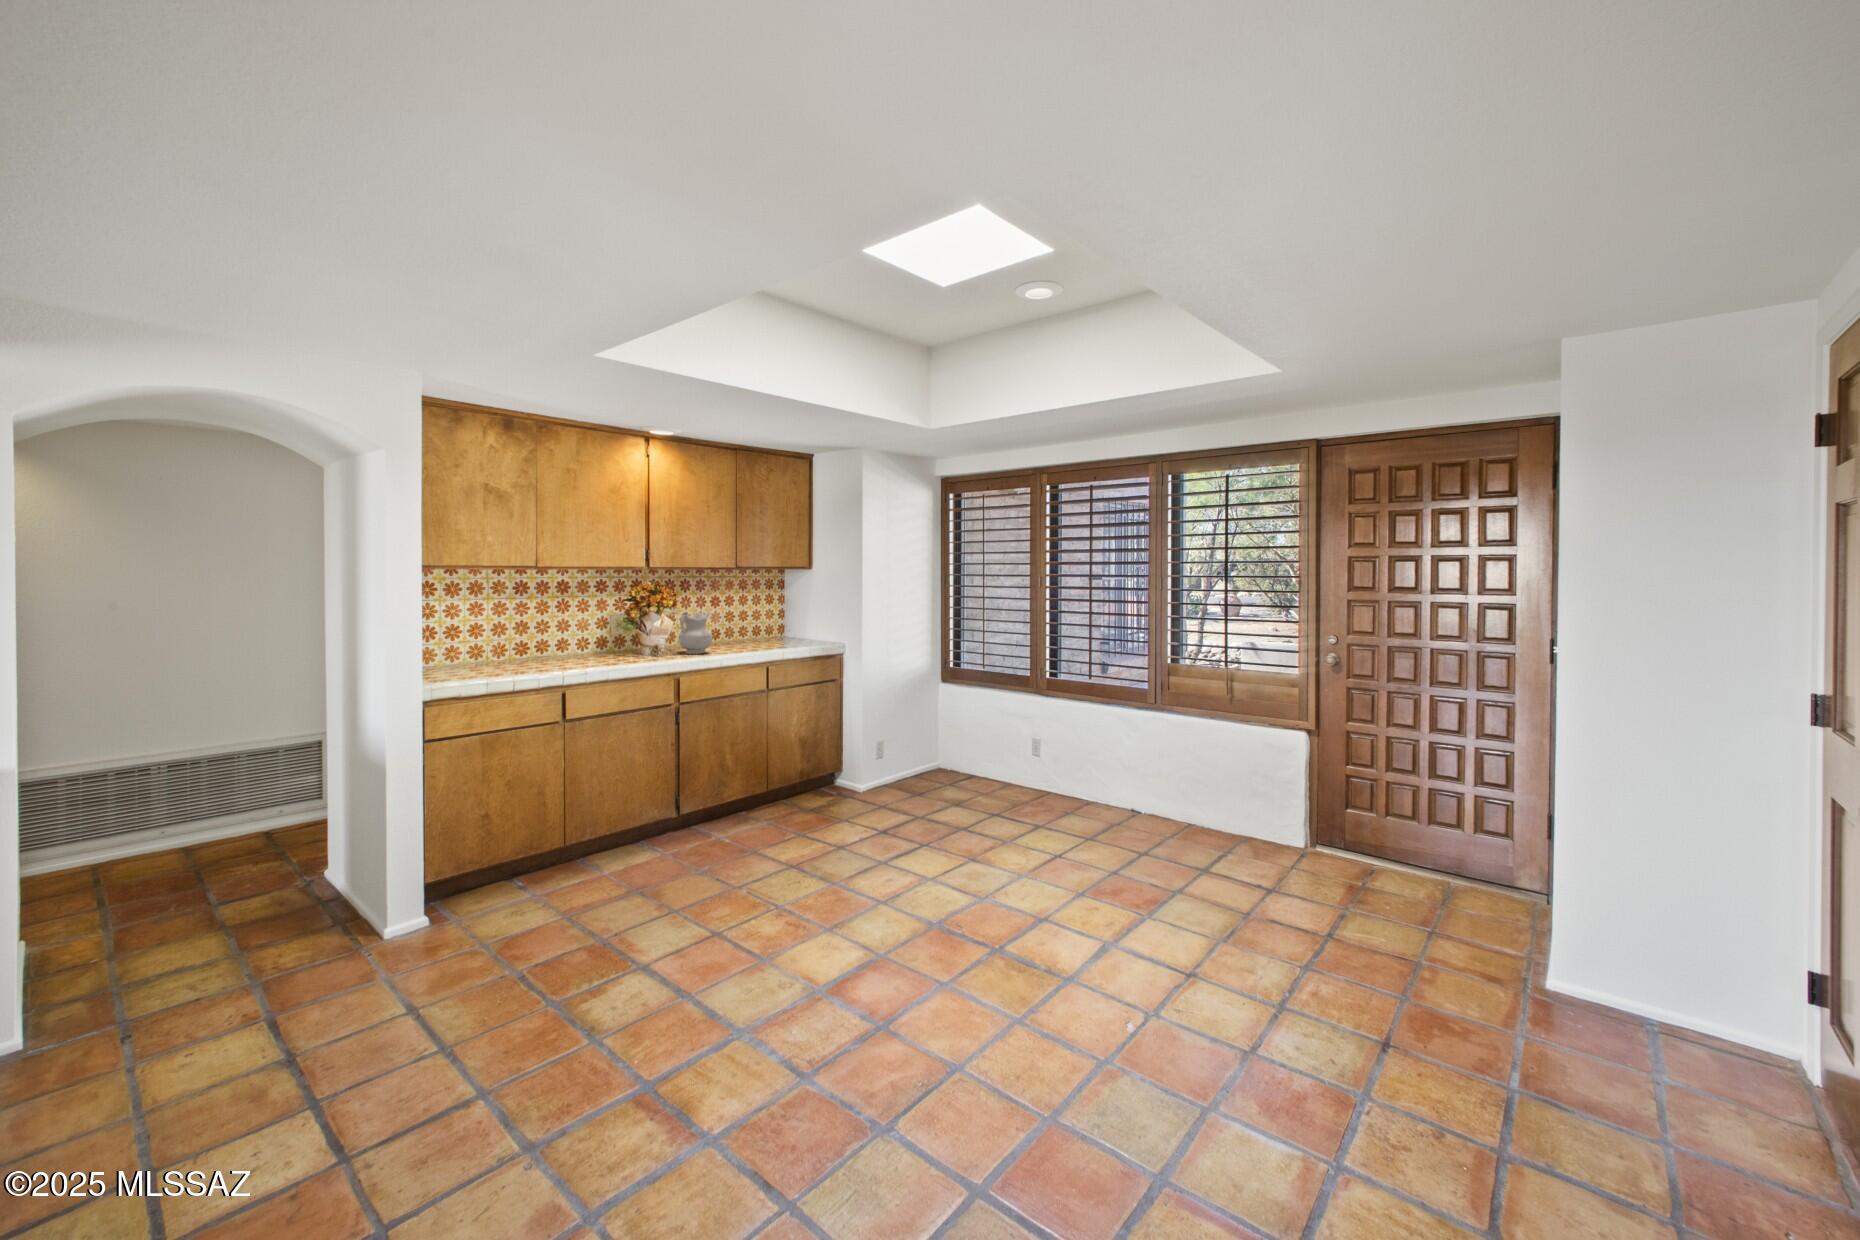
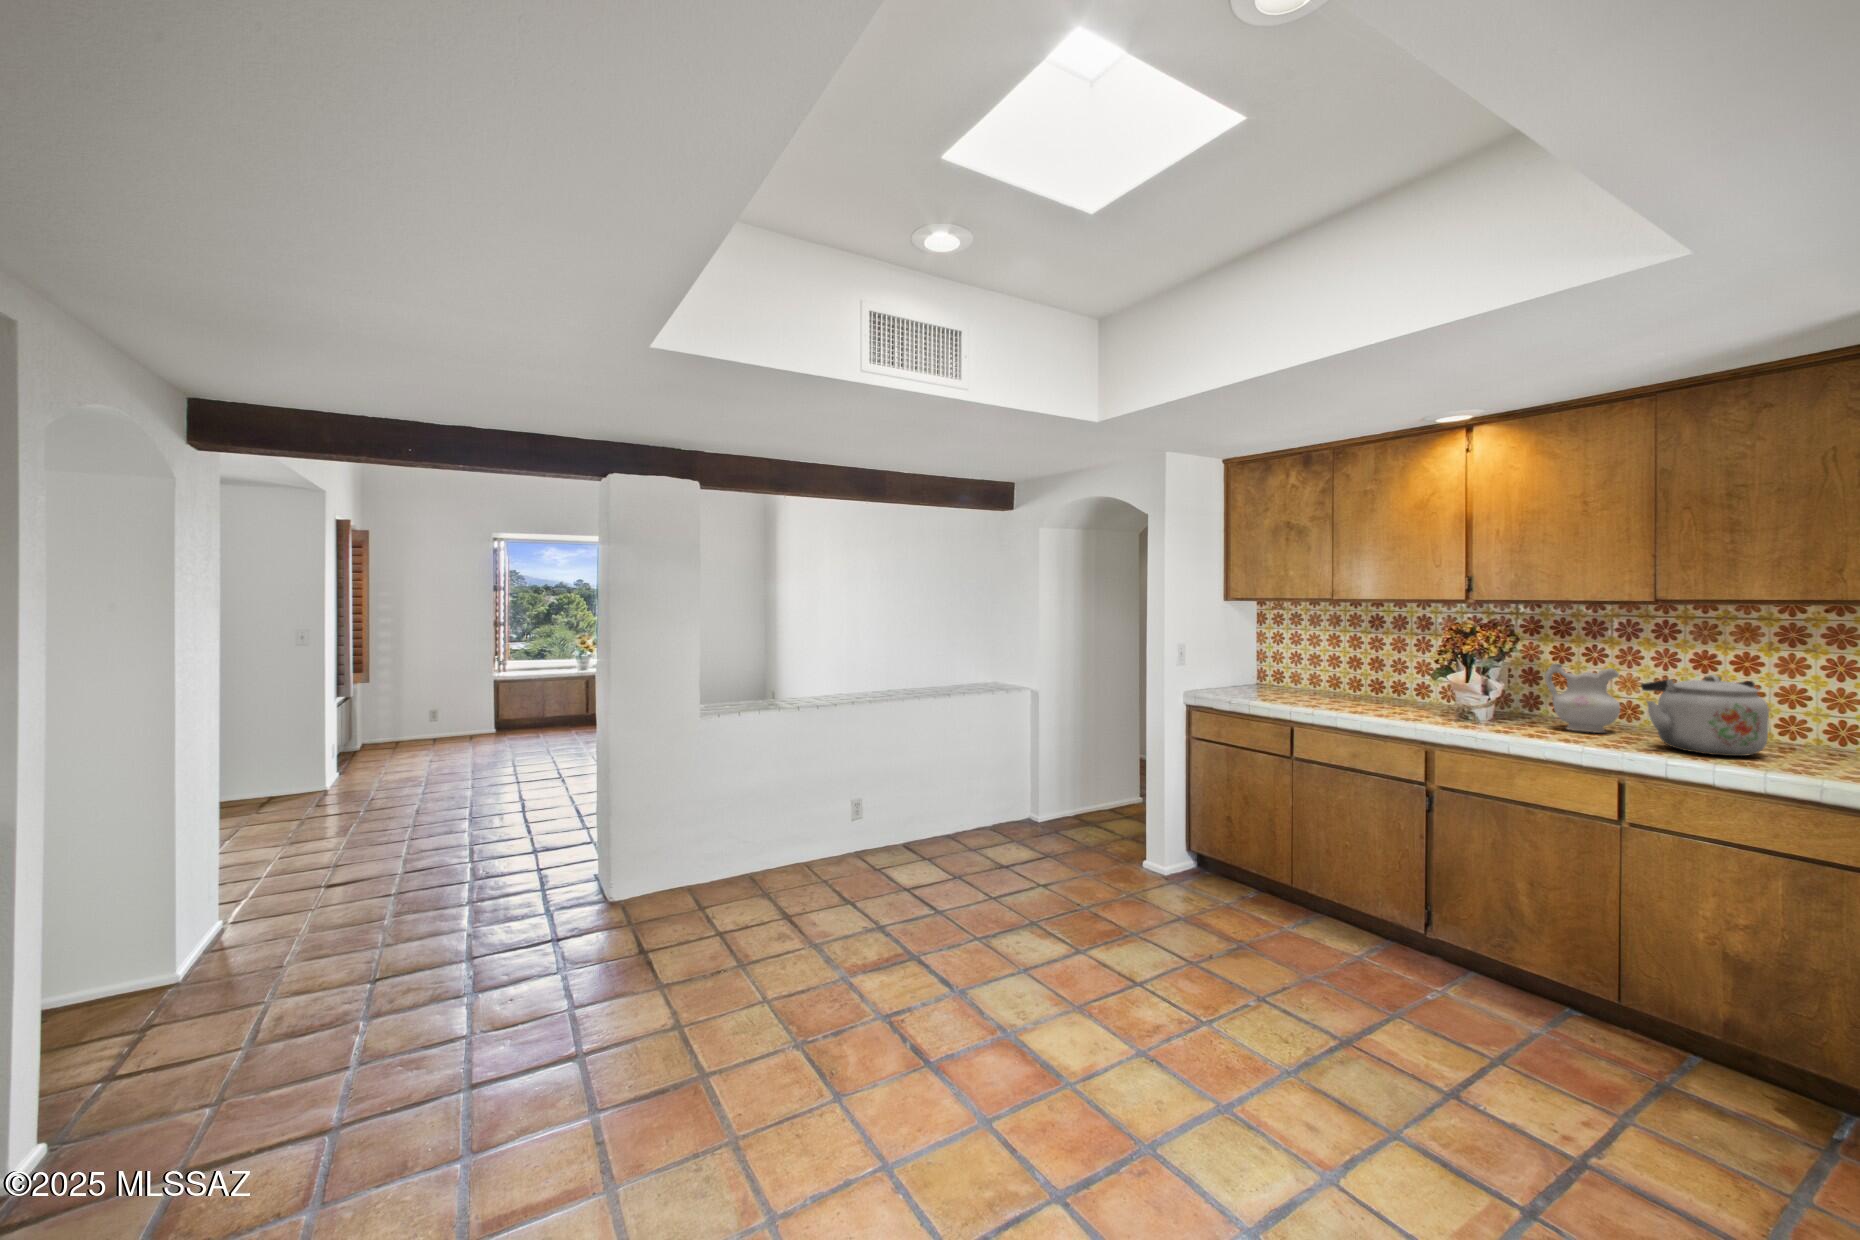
kettle: none [735,611,781,653] -> present [1641,675,1769,756]

